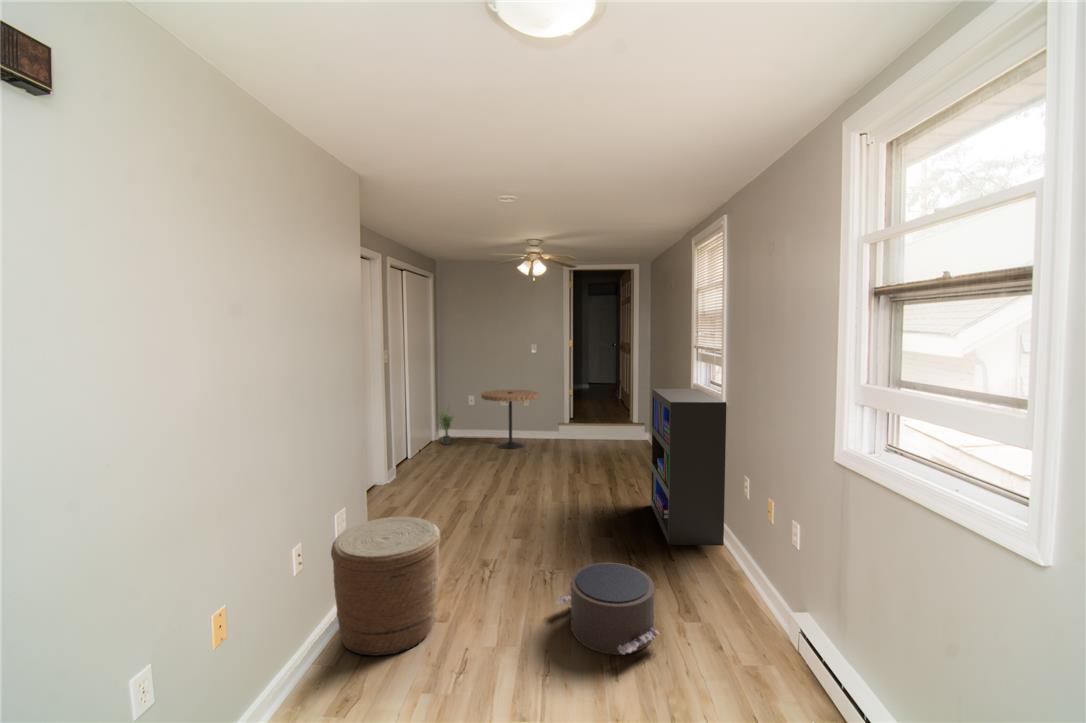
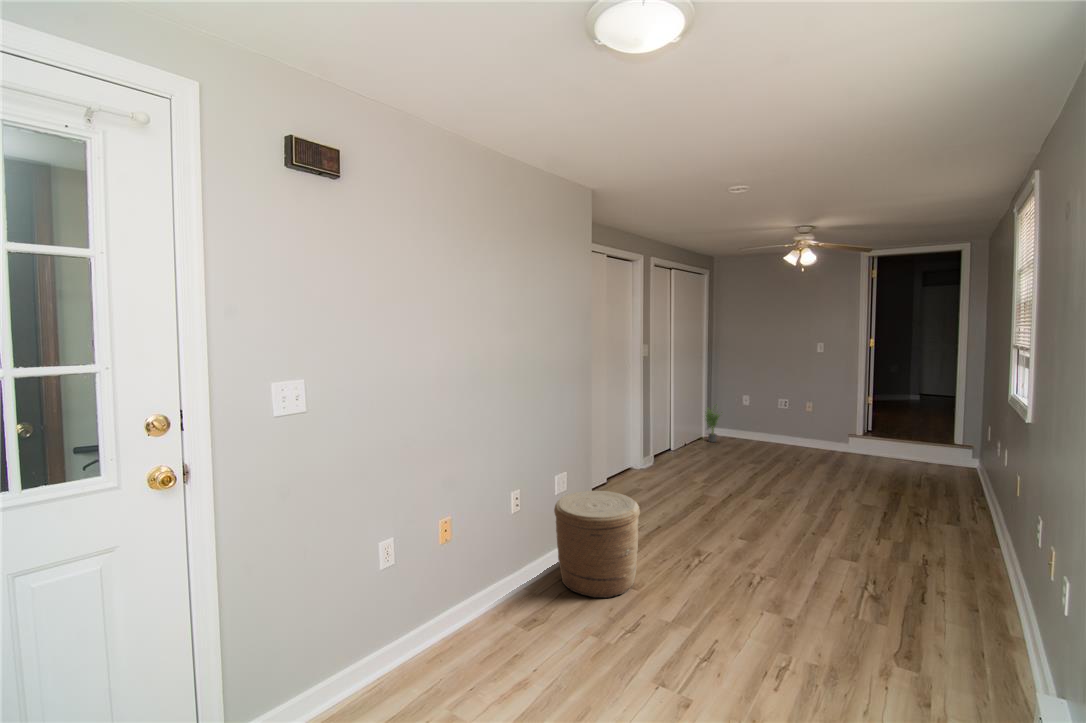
bookshelf: present [651,389,726,546] -> none [930,398,1027,610]
side table: present [481,390,539,449] -> none [749,390,819,456]
pouf: present [556,562,660,655] -> none [745,574,850,670]

